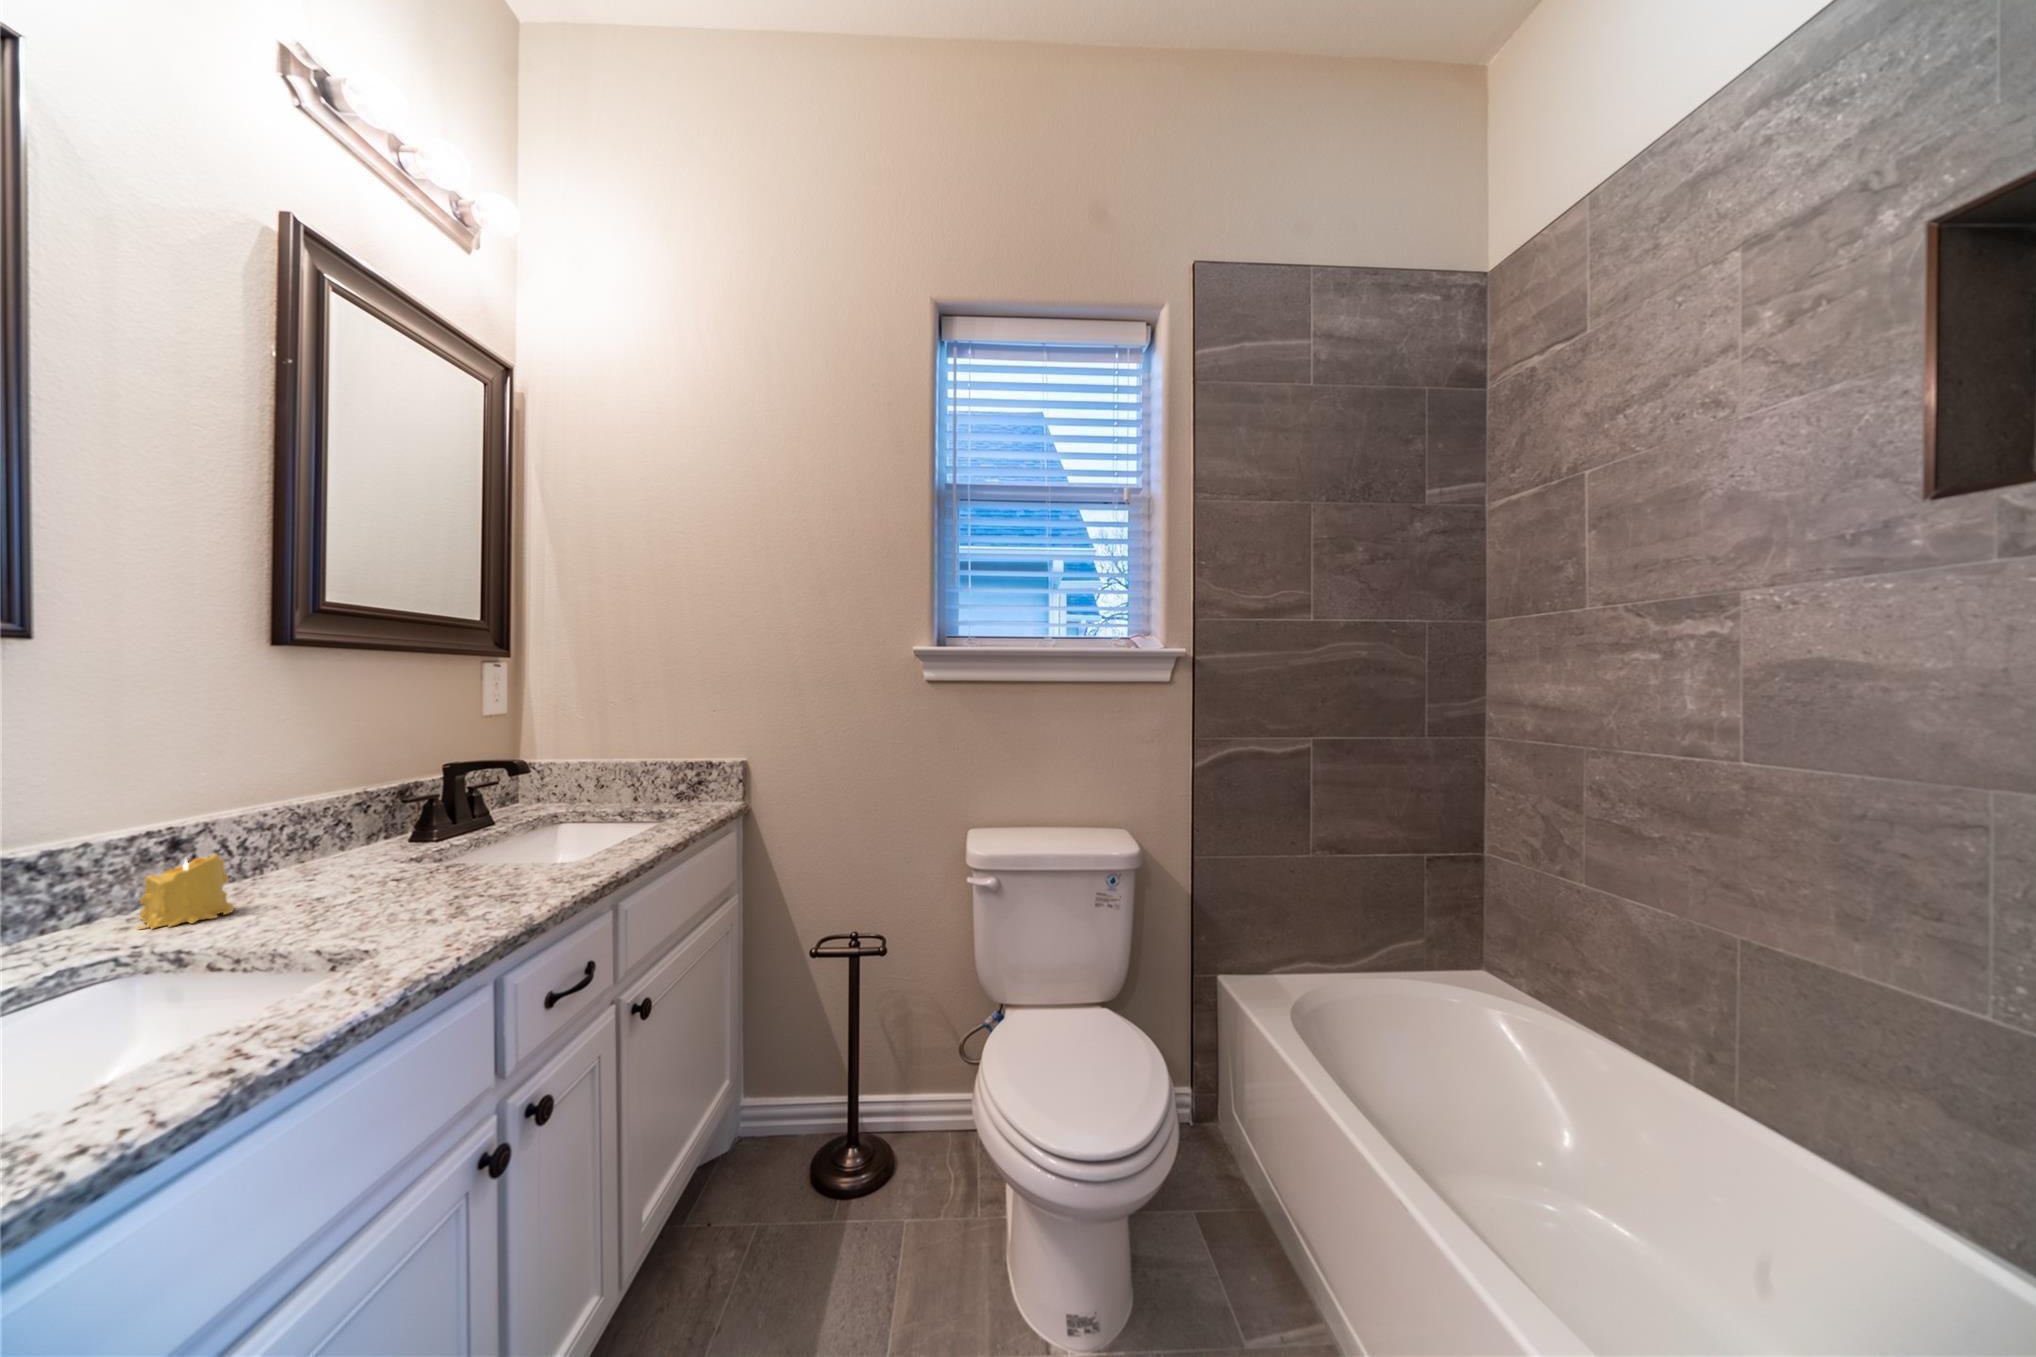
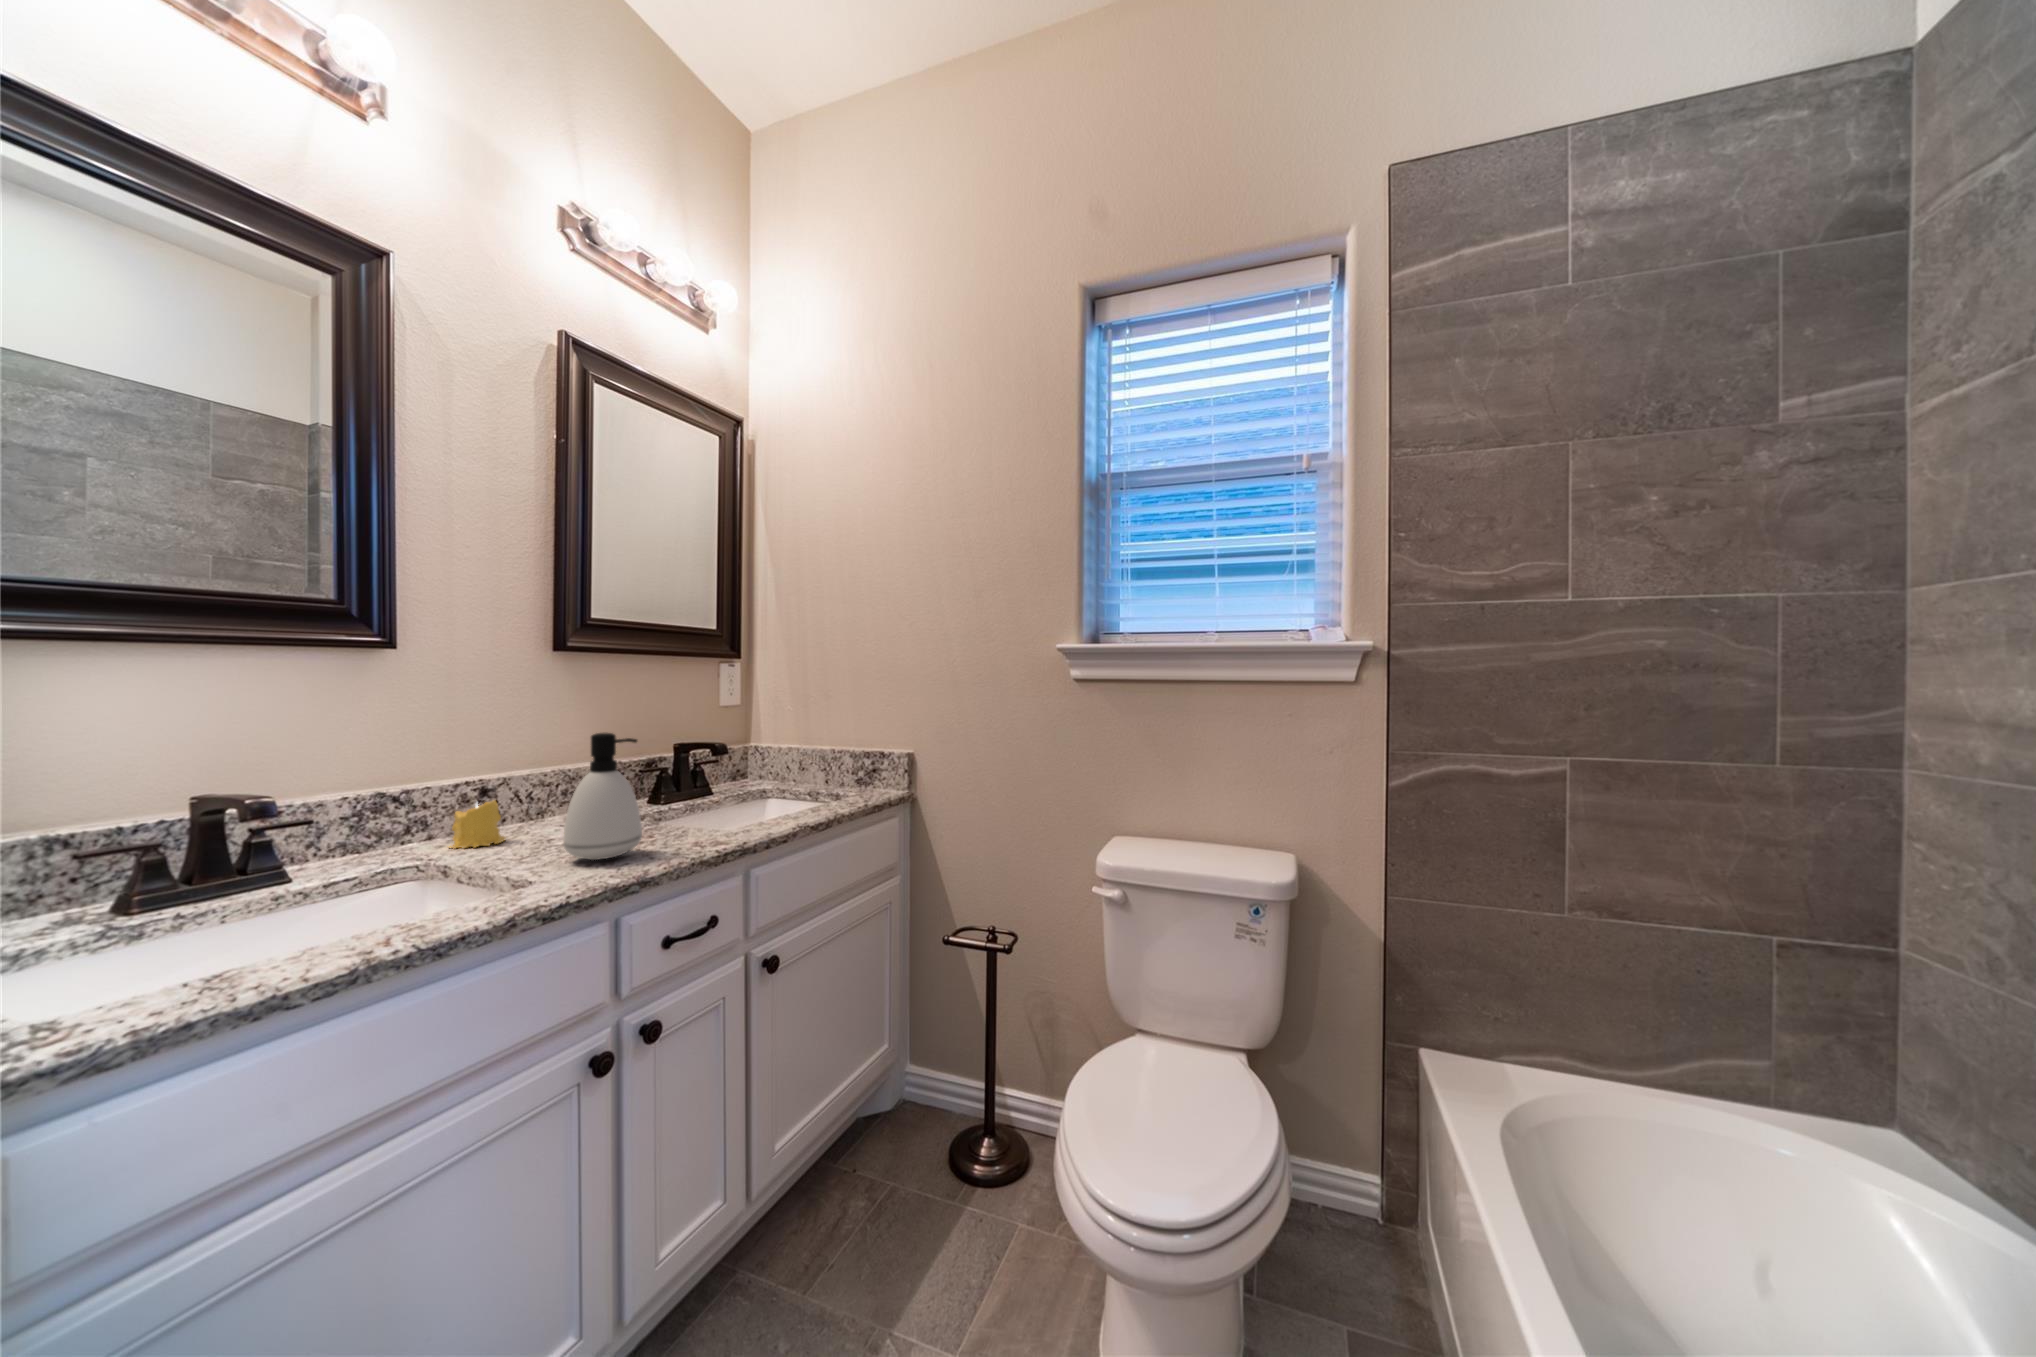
soap dispenser: none [386,752,498,914] -> present [563,733,642,860]

